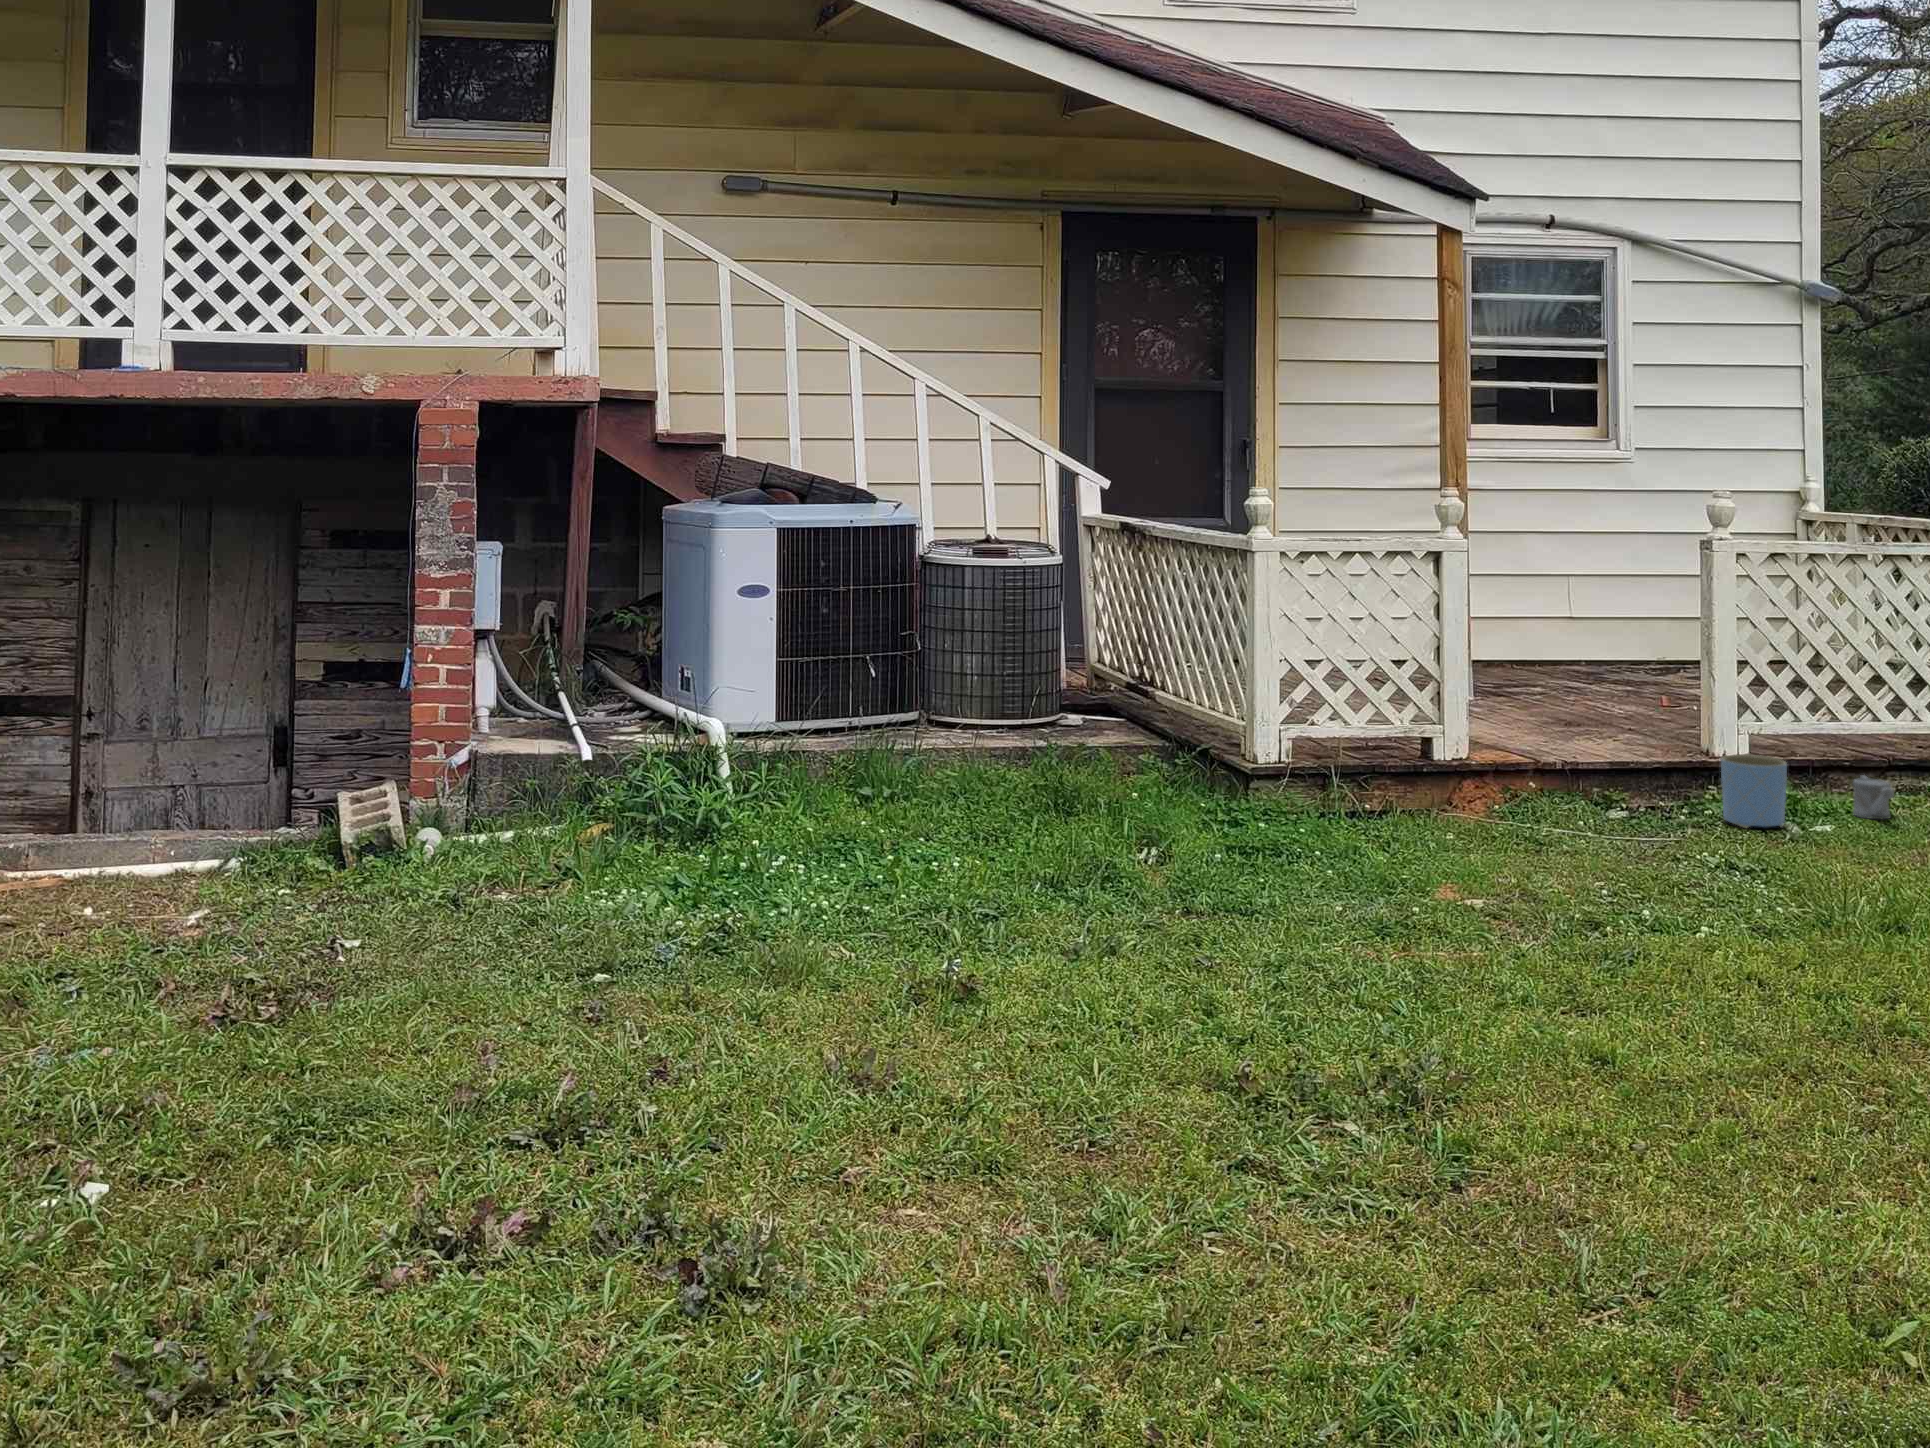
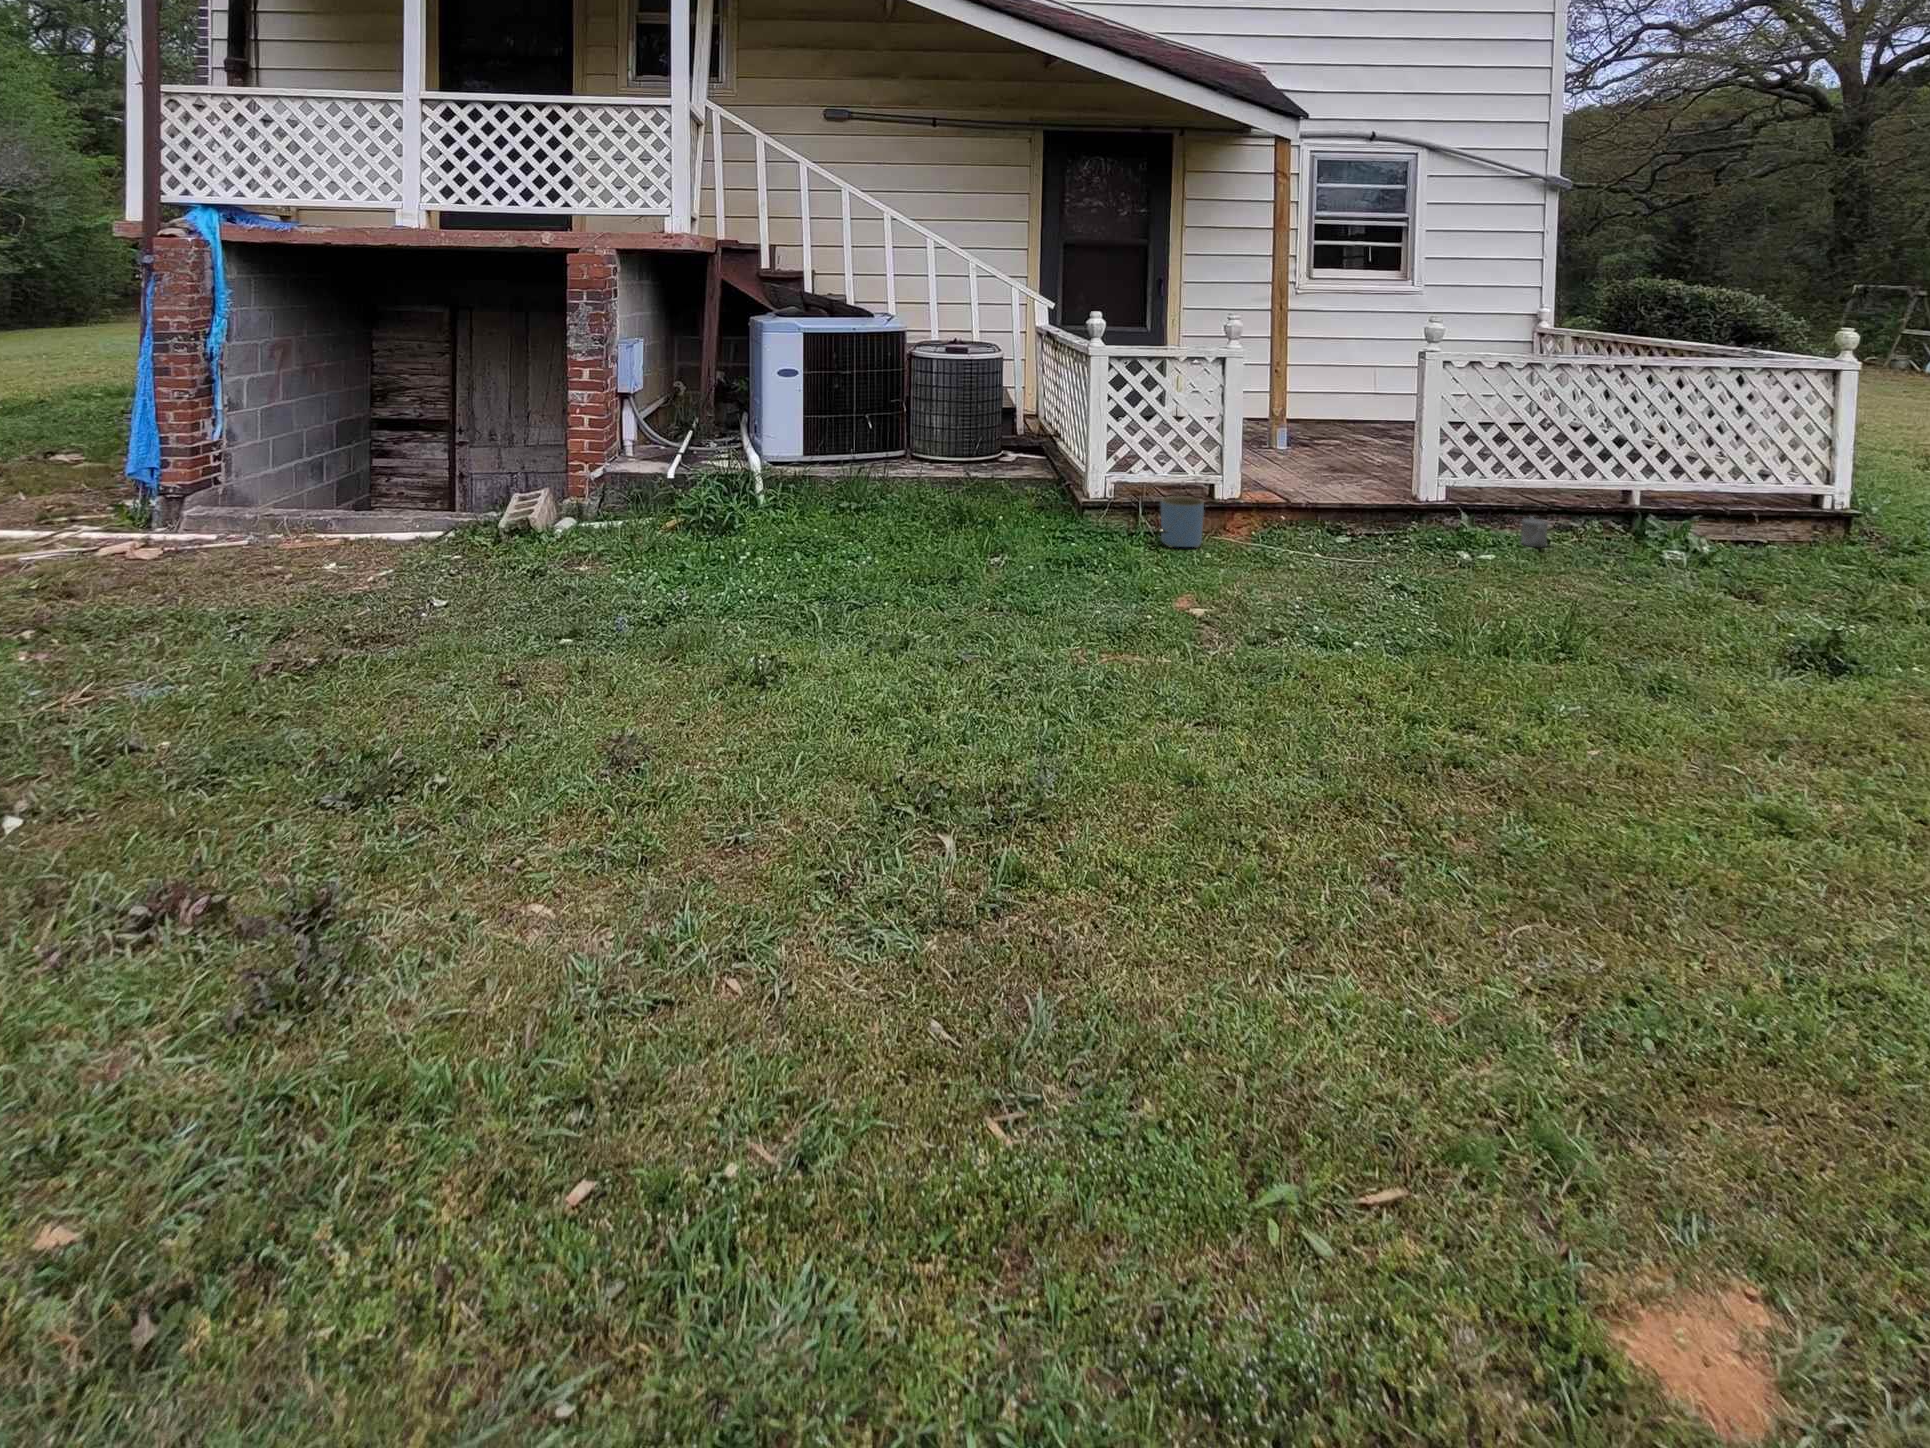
planter: present [1721,754,1787,828] -> present [1161,496,1204,548]

